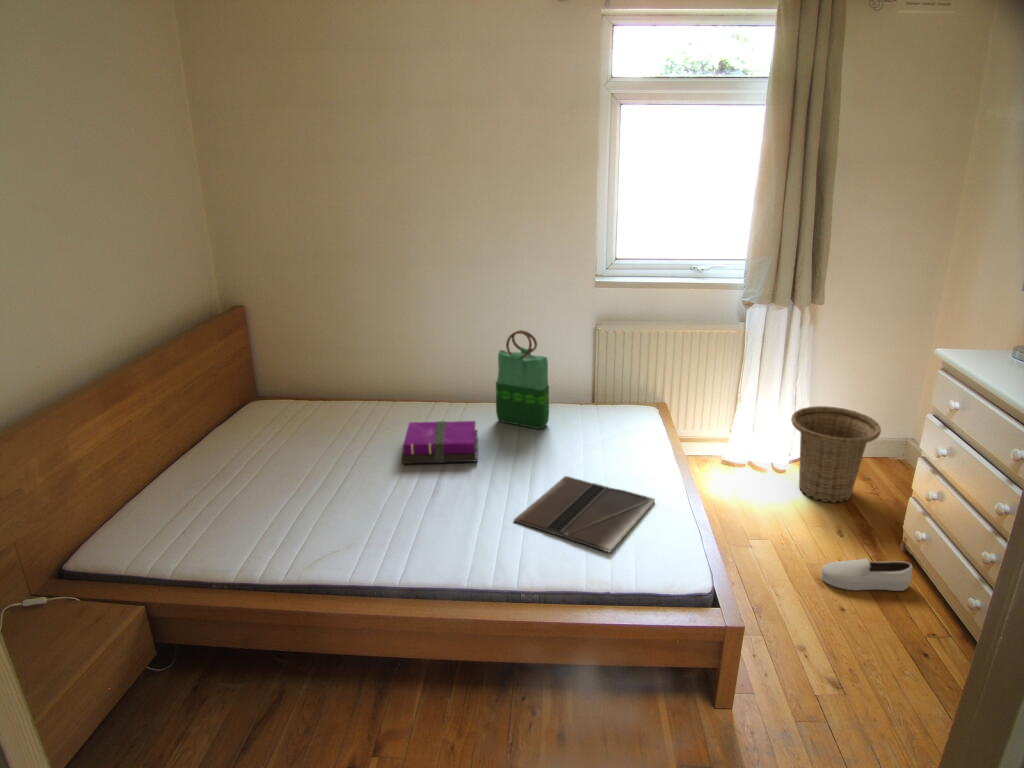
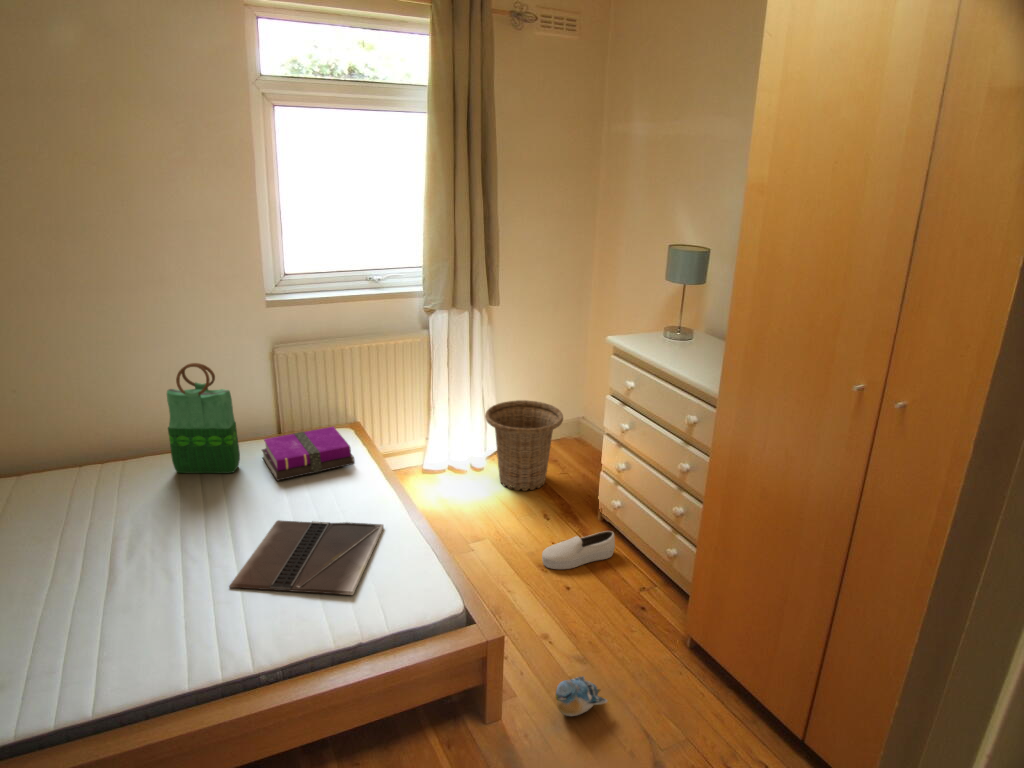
notebook: present [402,421,478,464] -> present [262,427,355,481]
plush toy: none [790,692,850,731] -> present [556,676,608,716]

